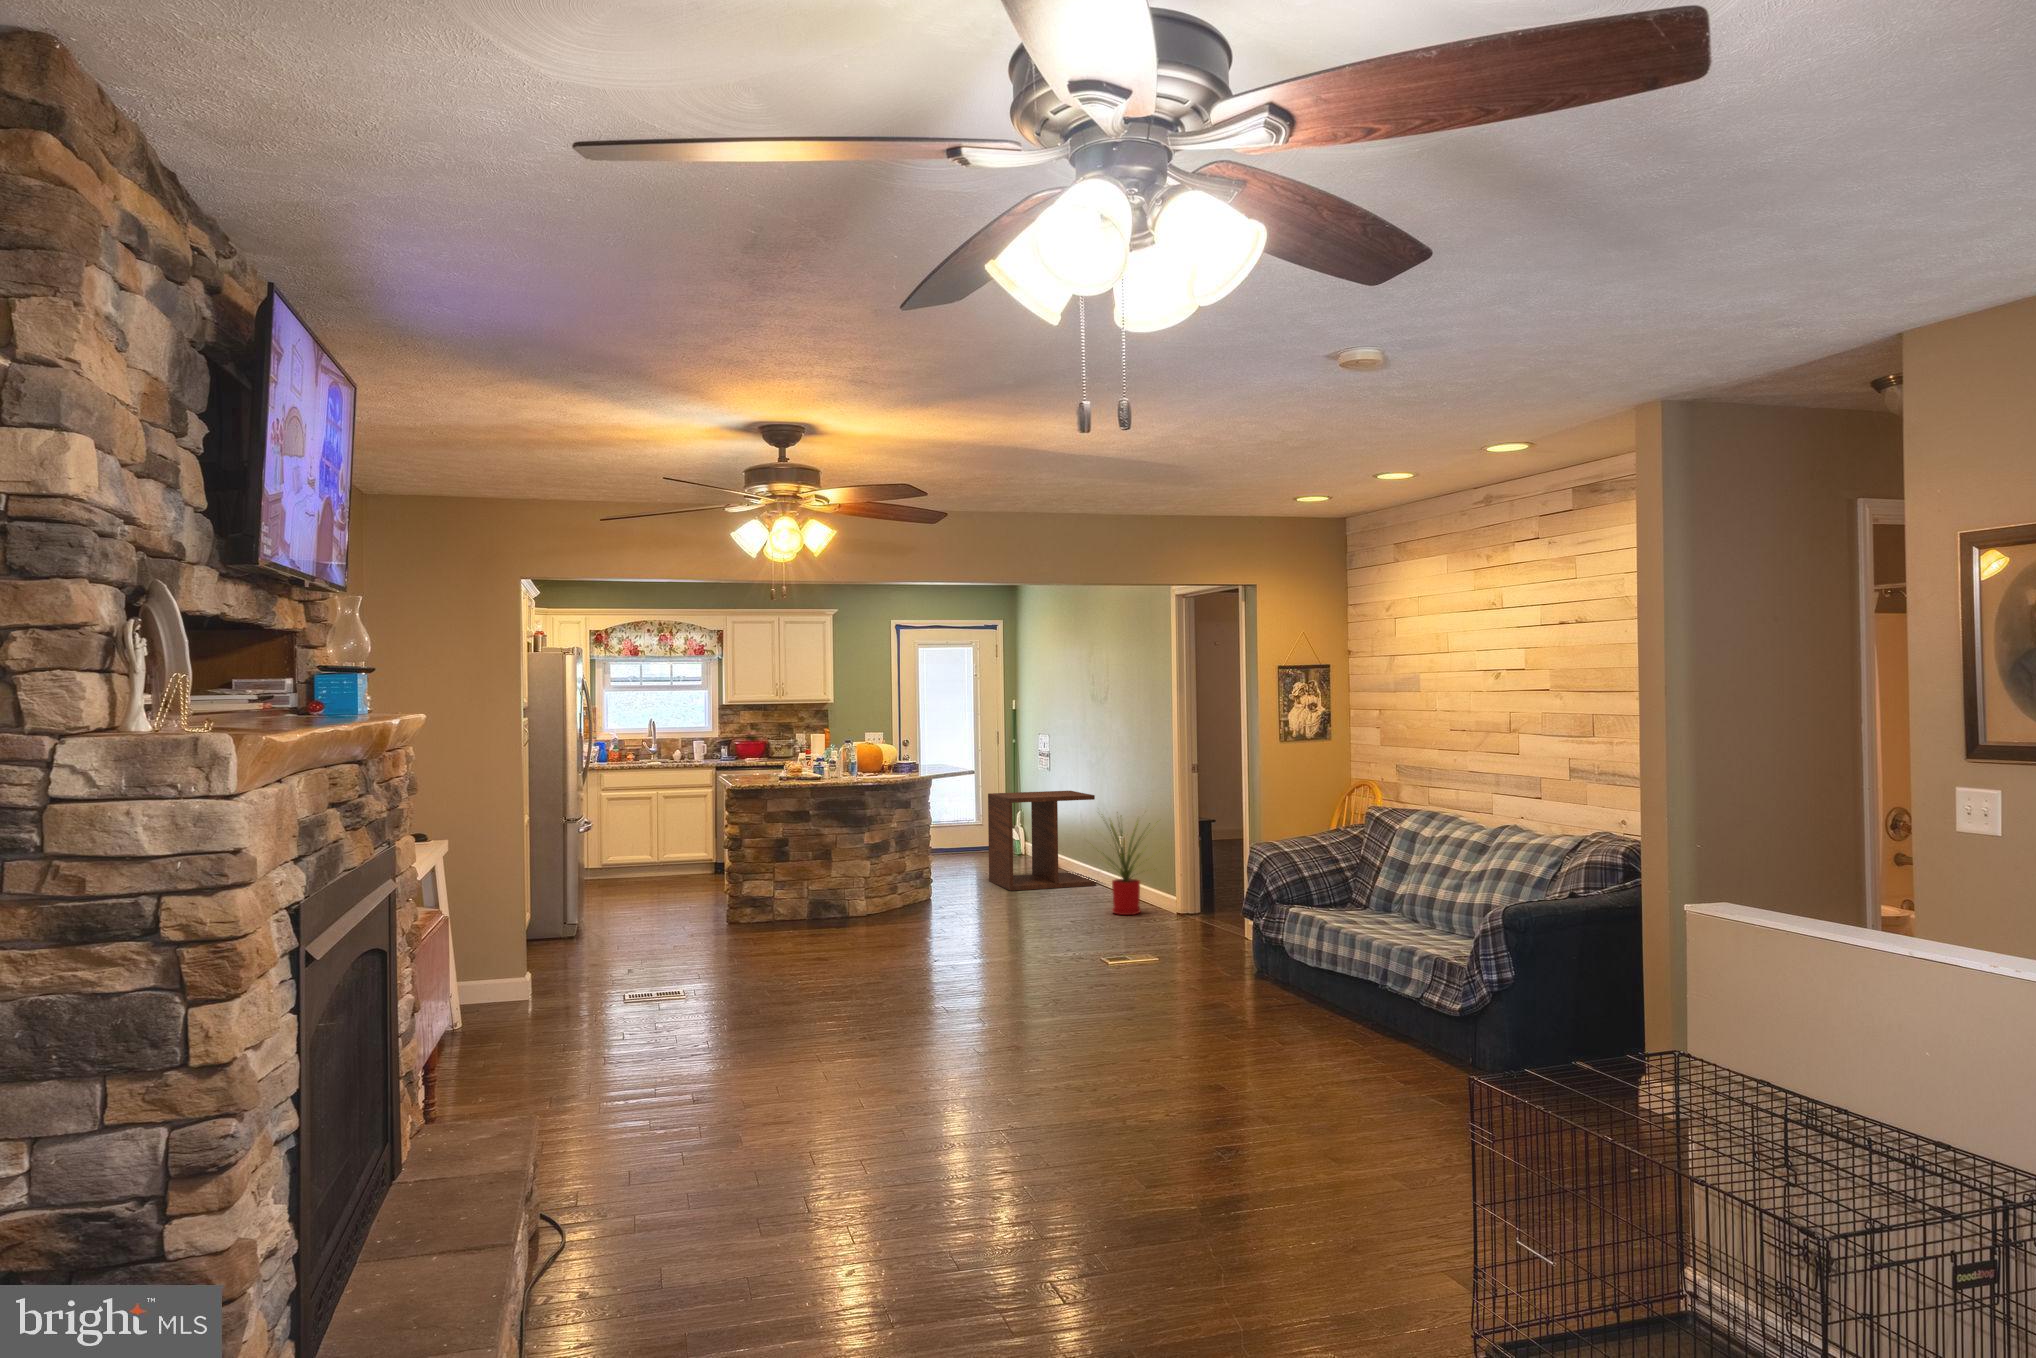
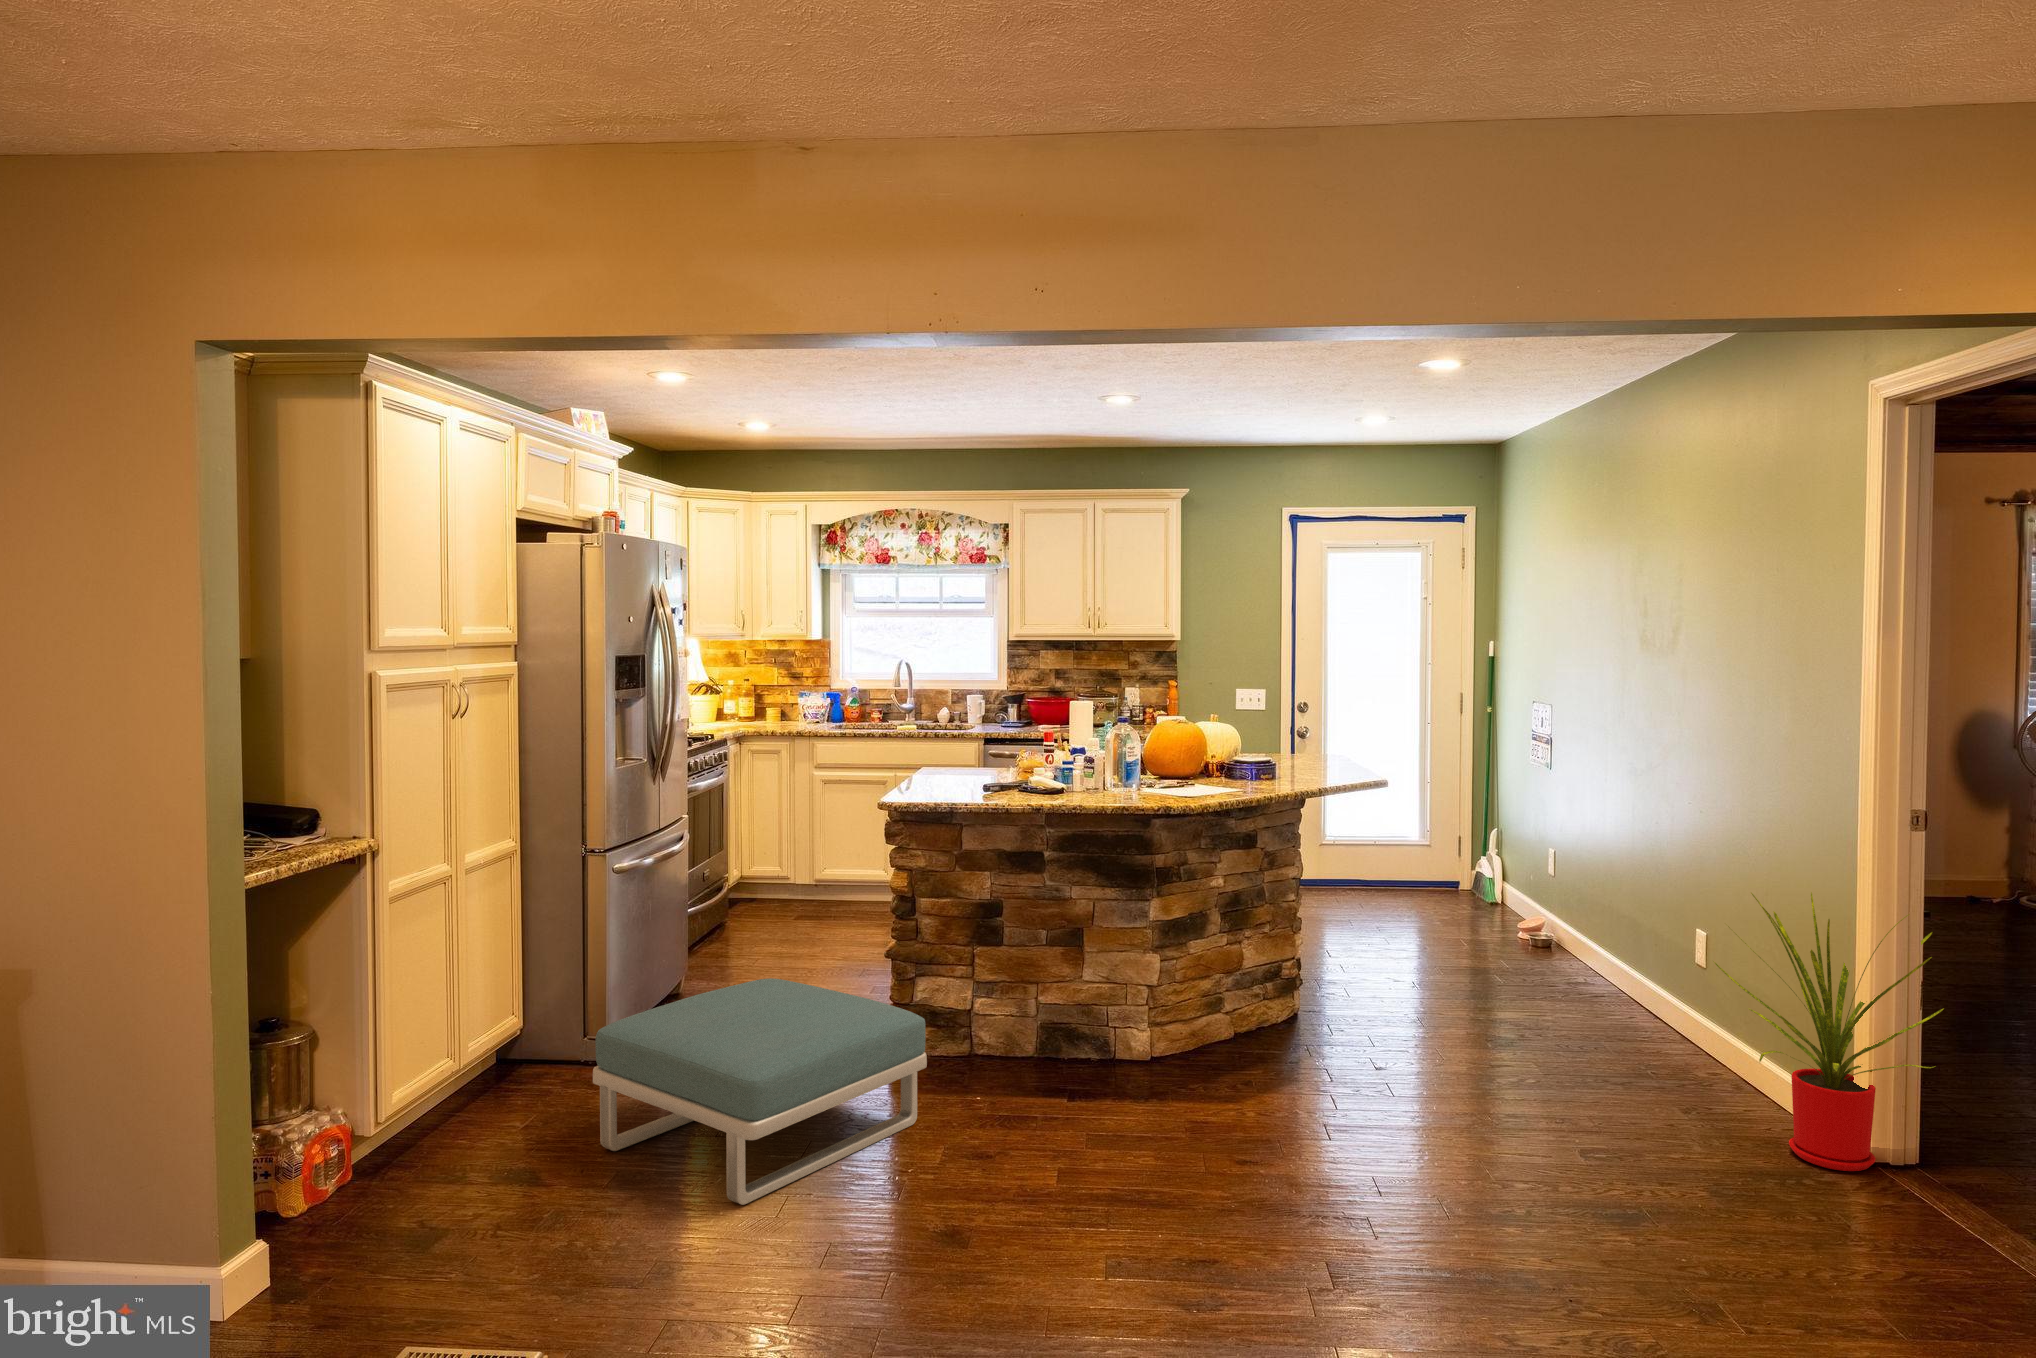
side table: present [988,791,1096,891] -> none [1452,814,1691,1020]
footstool: none [588,879,745,955] -> present [593,978,927,1205]

